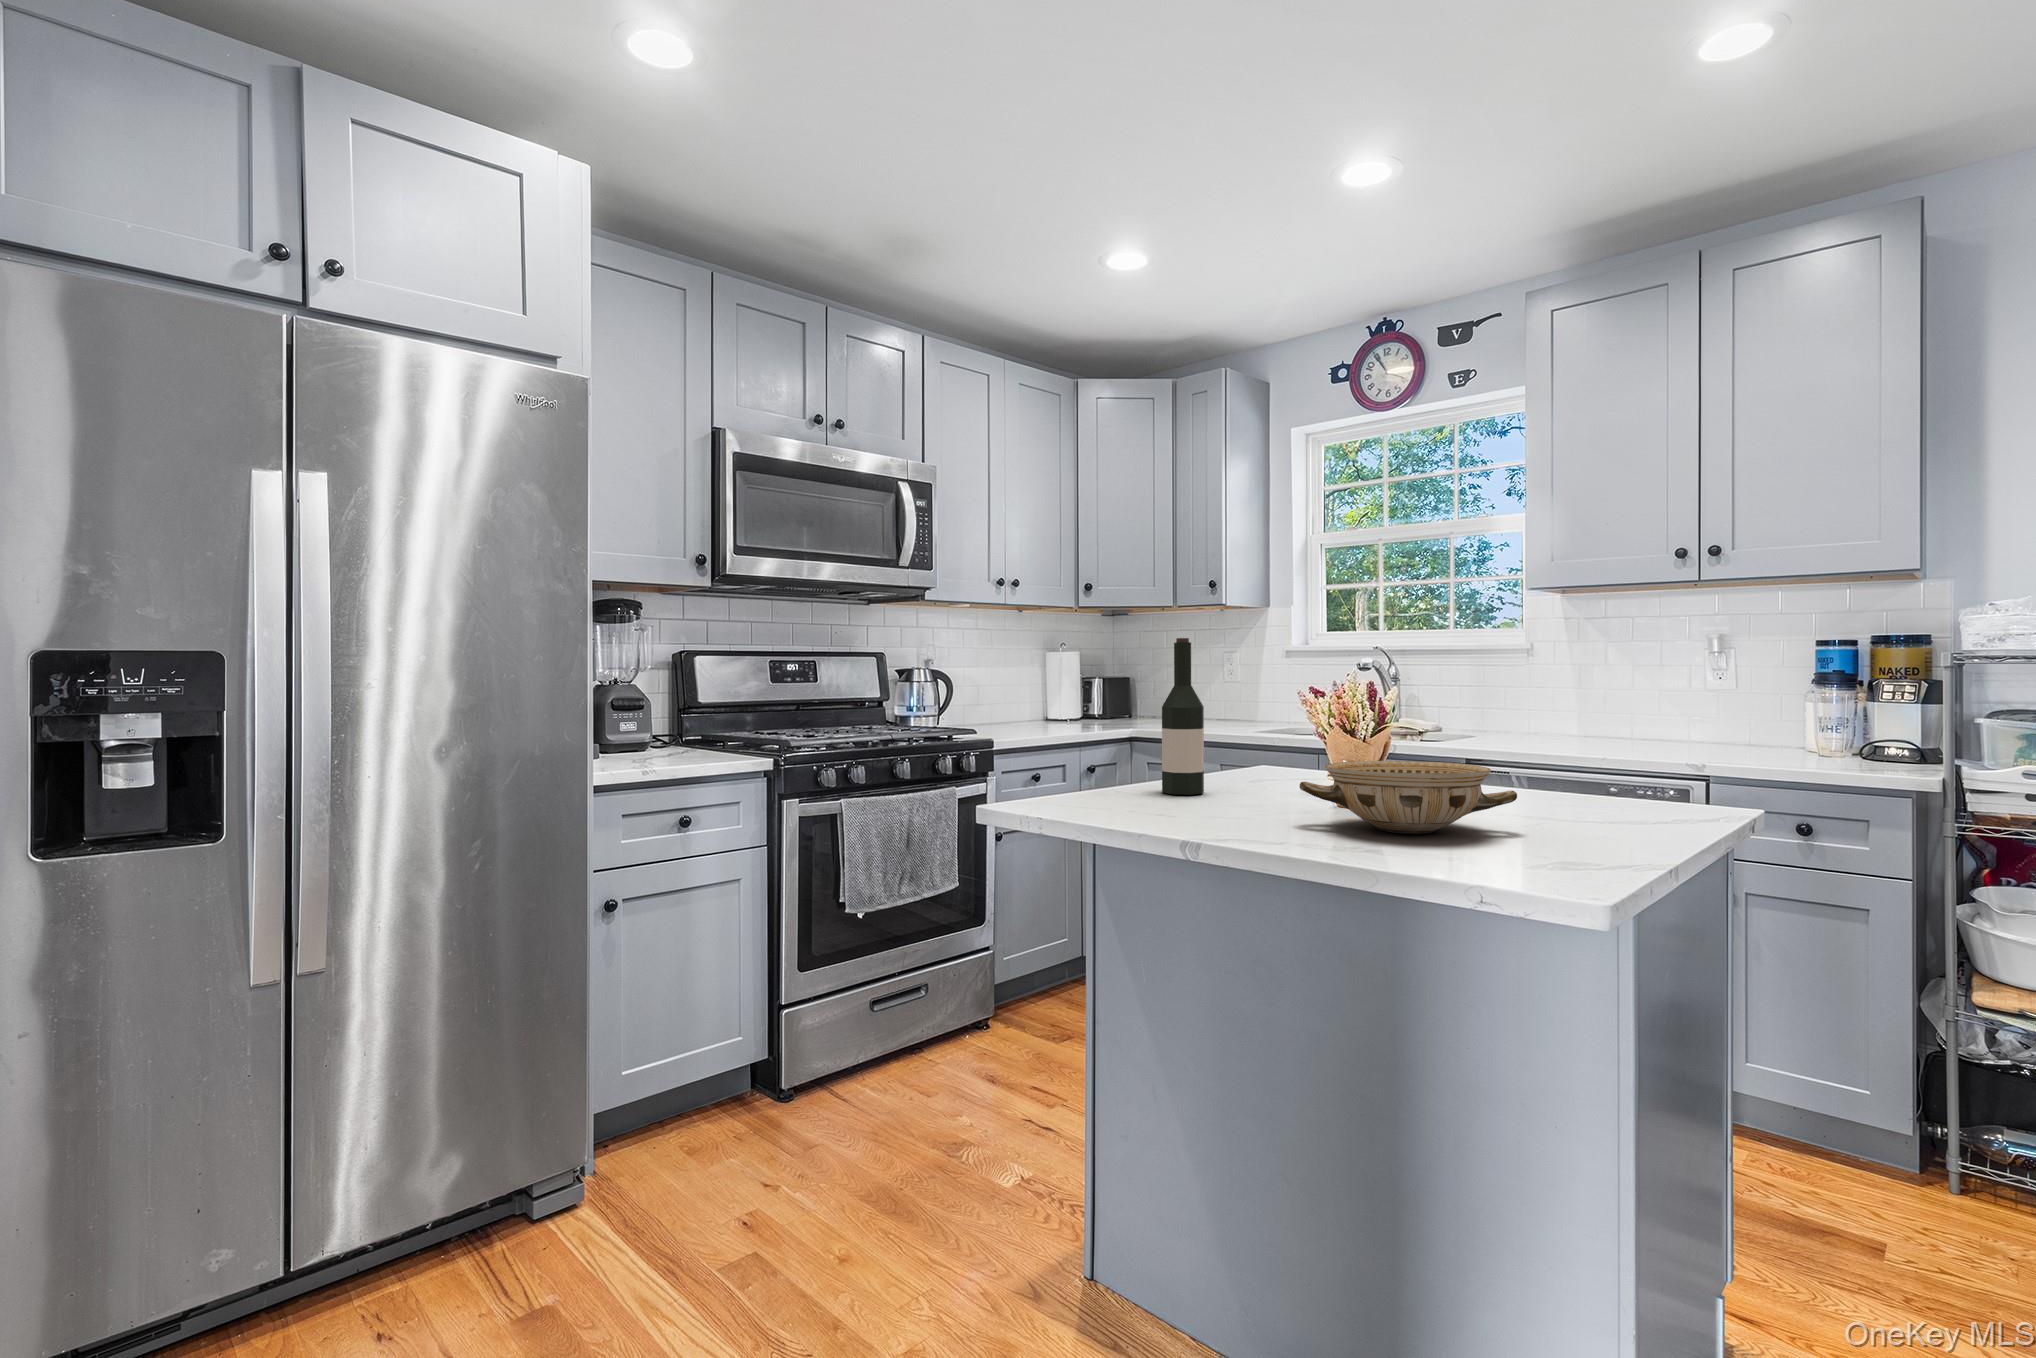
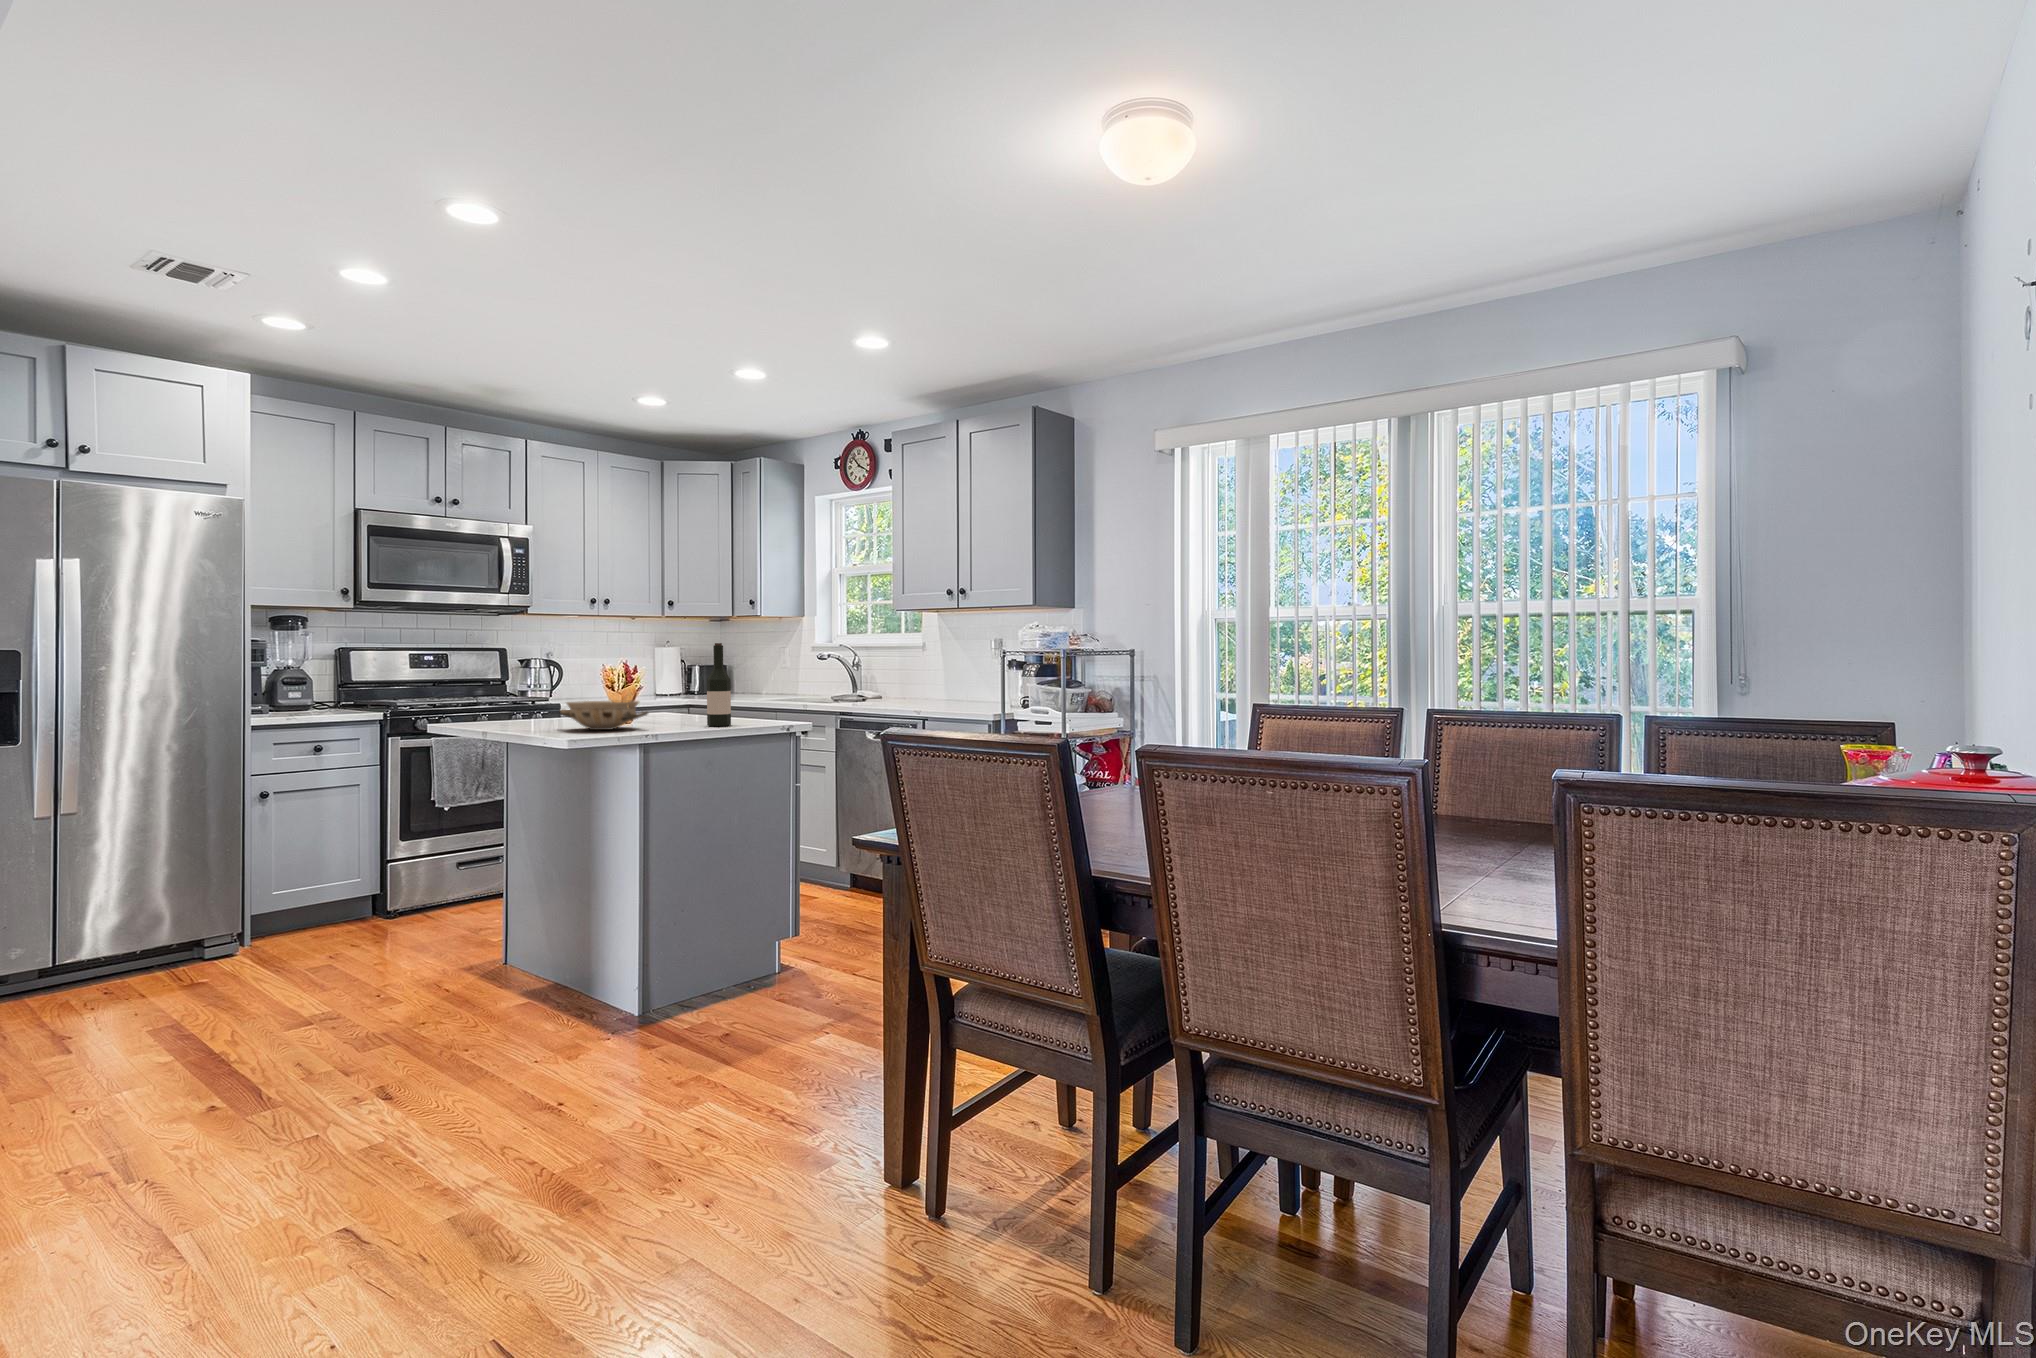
wine bottle: present [1162,638,1204,795] -> present [707,643,731,726]

